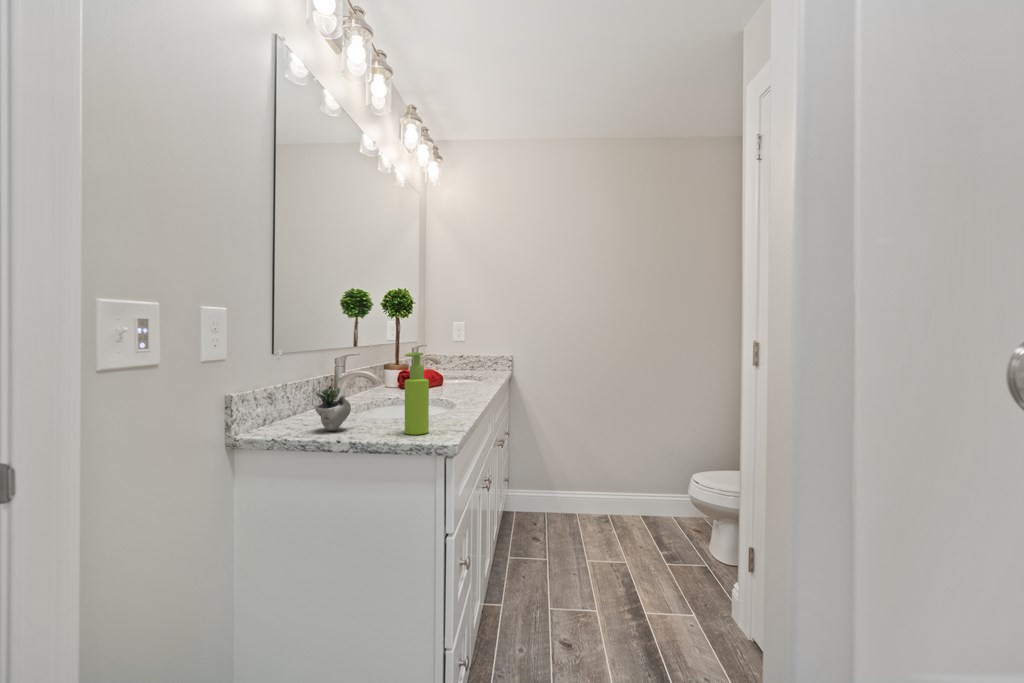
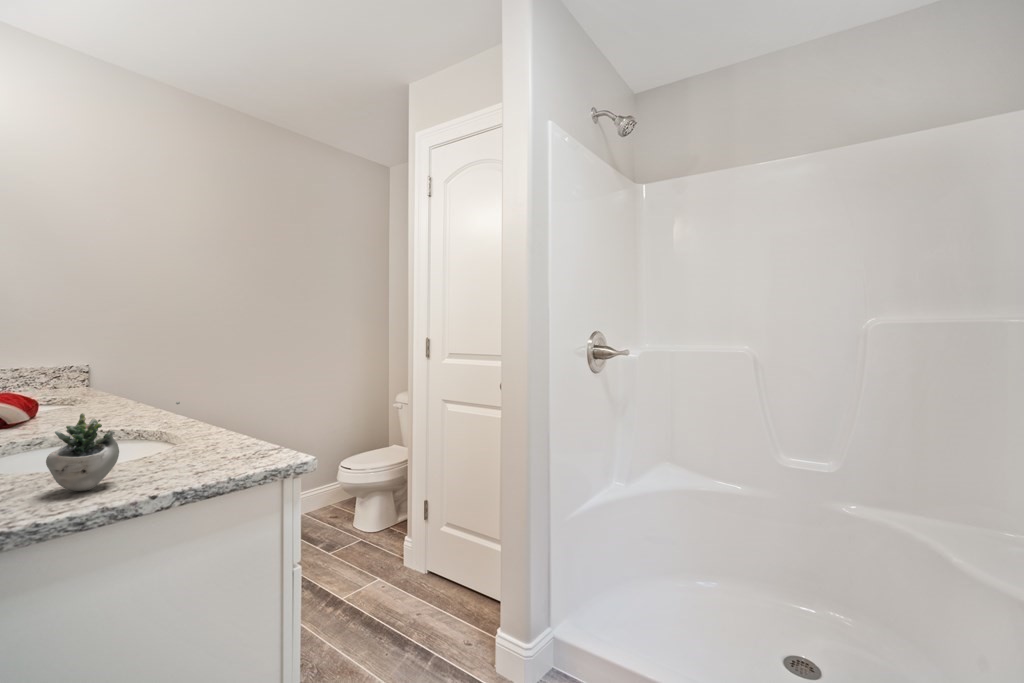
soap dispenser: present [405,353,429,435] -> none [214,361,250,466]

